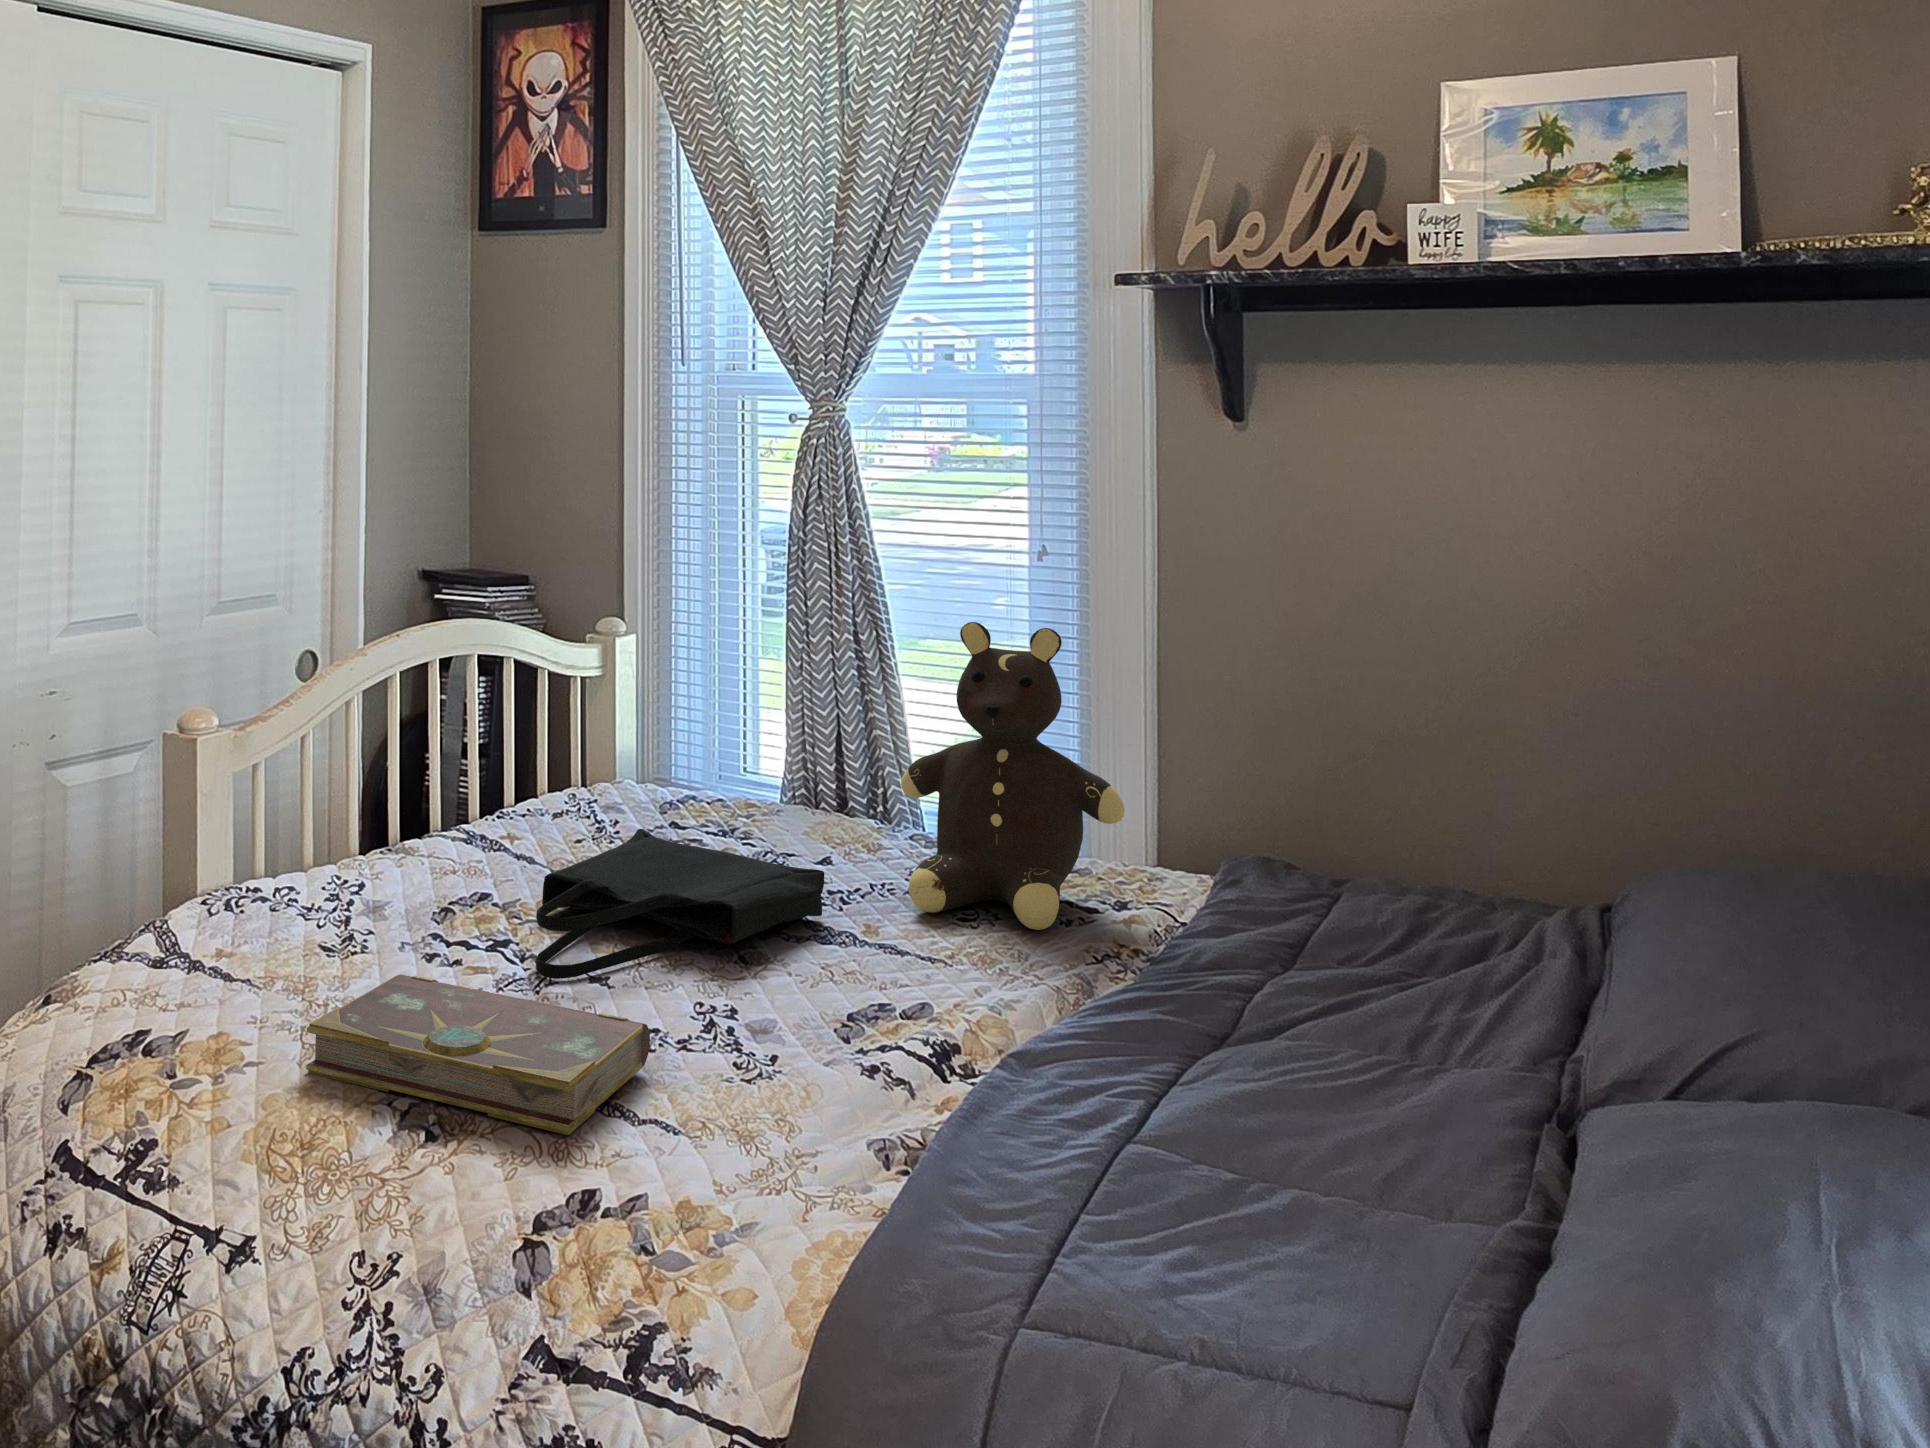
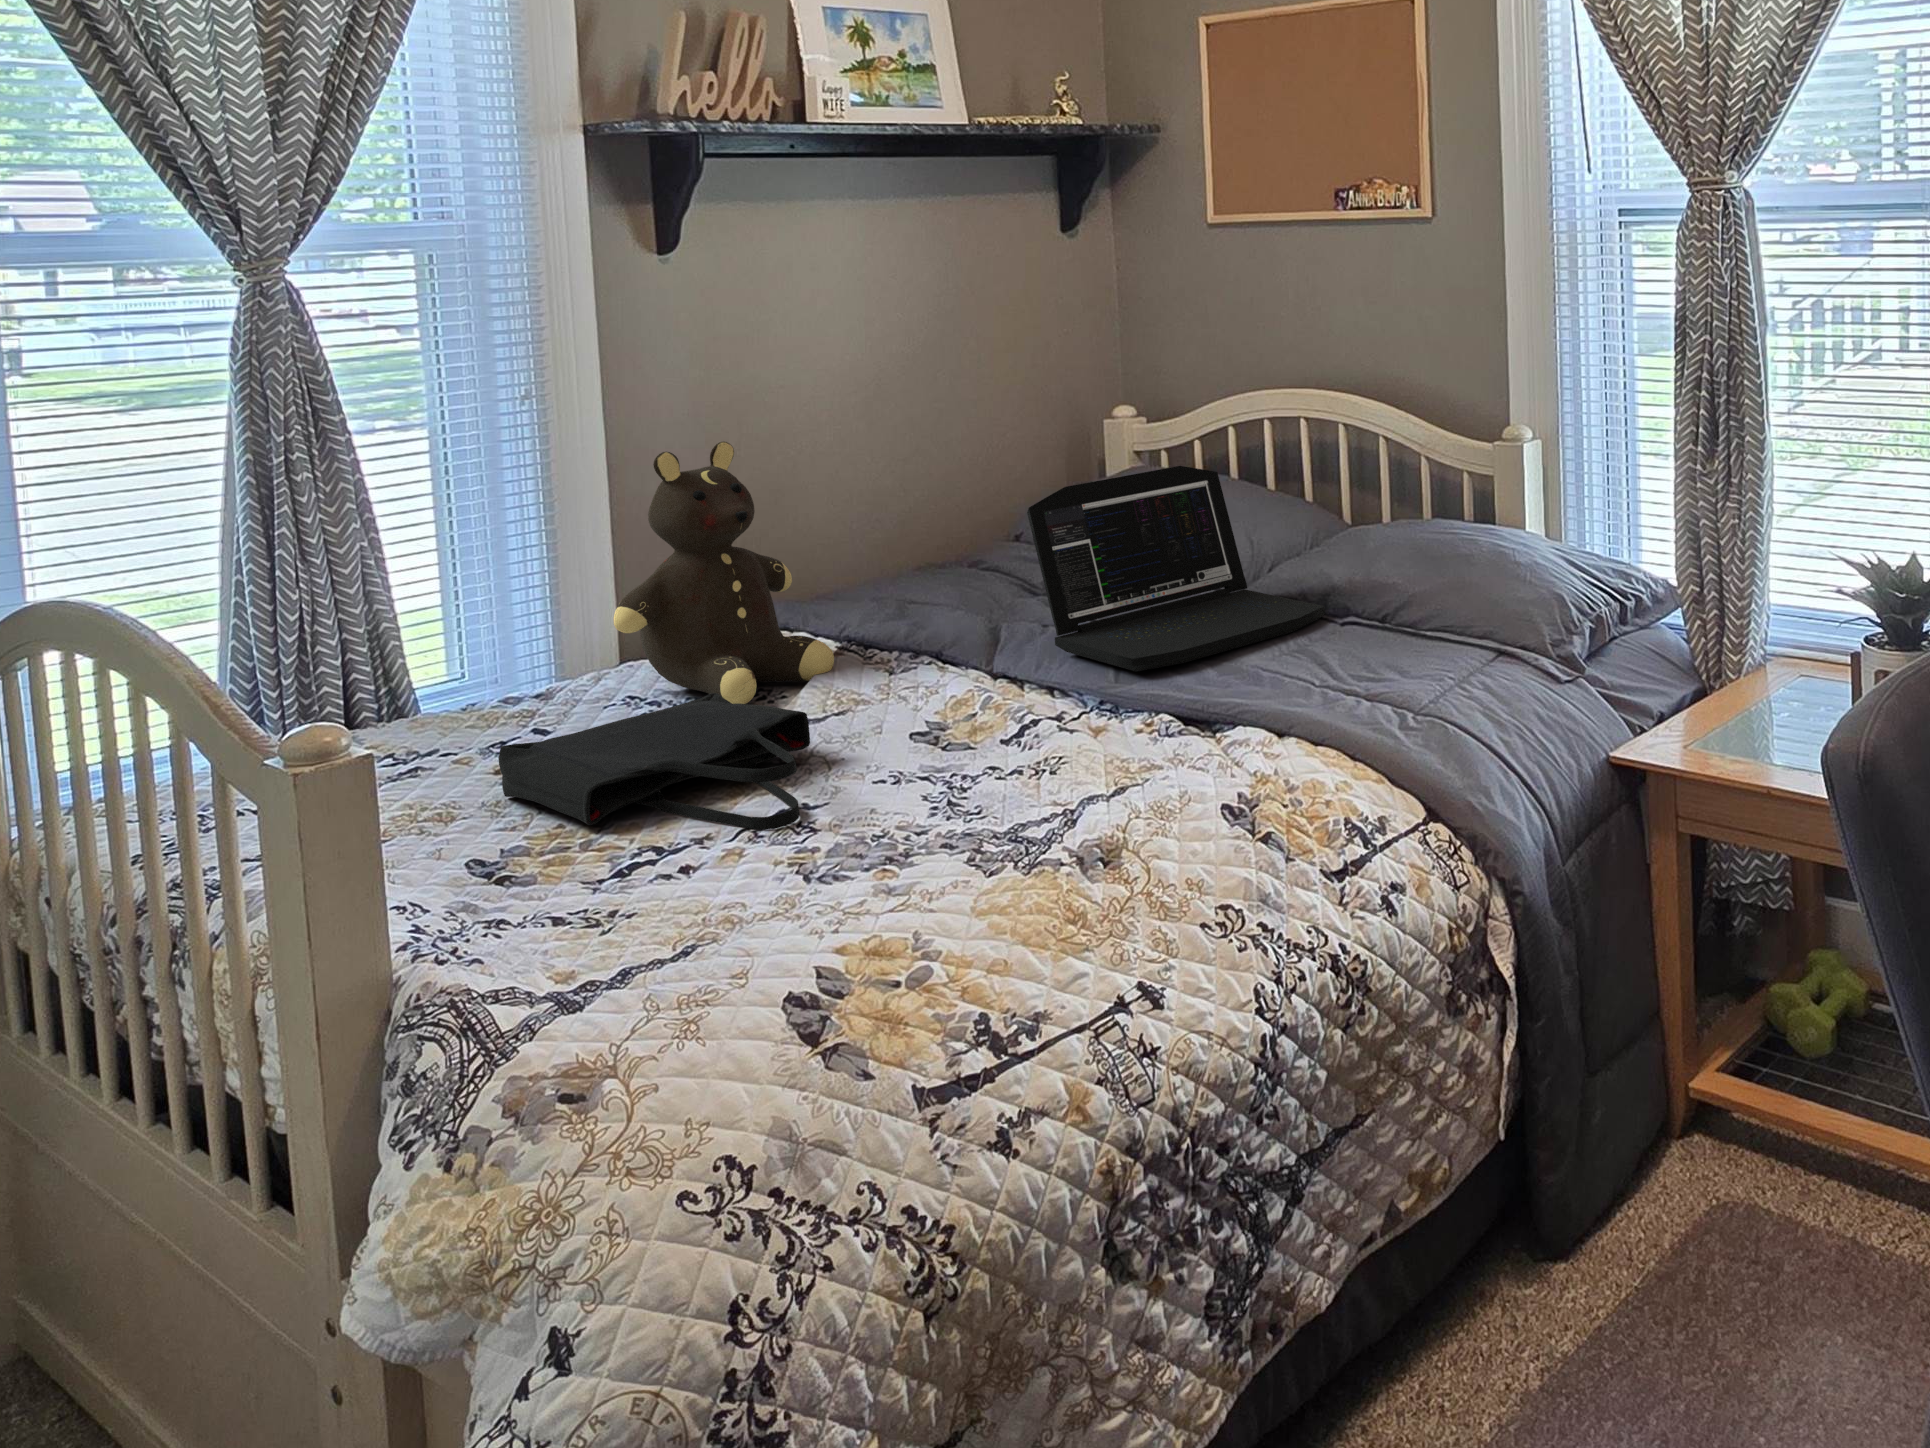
laptop: none [1037,796,1521,1188] -> present [1027,466,1325,672]
book: present [306,974,650,1135] -> none [837,748,1152,902]

